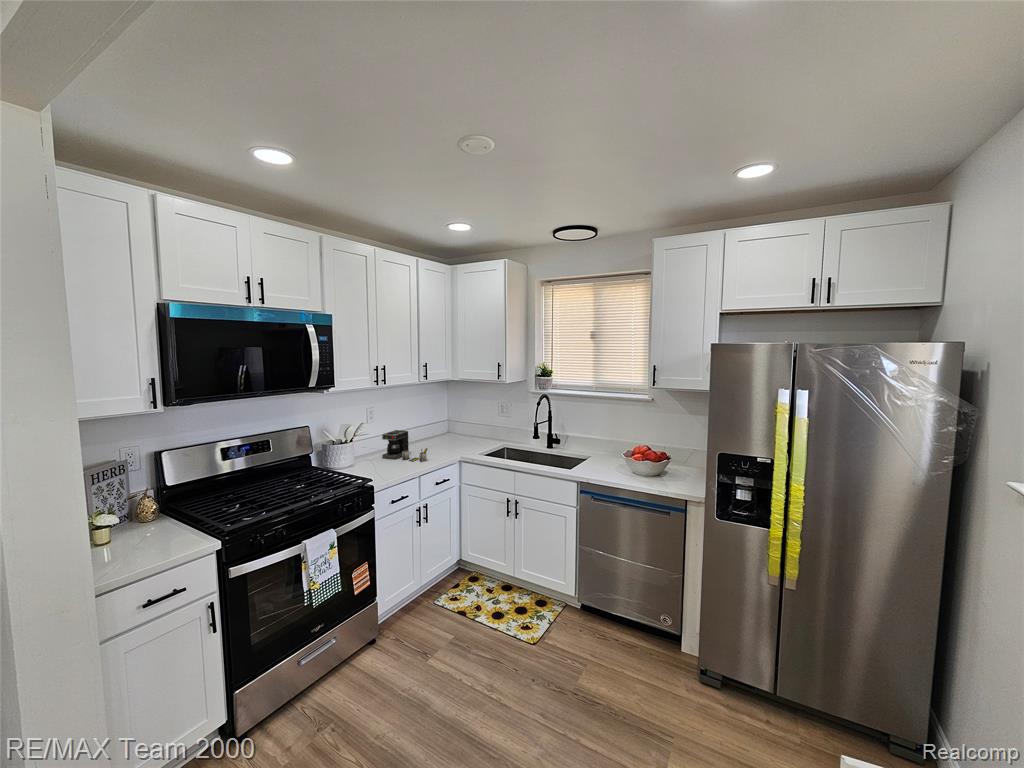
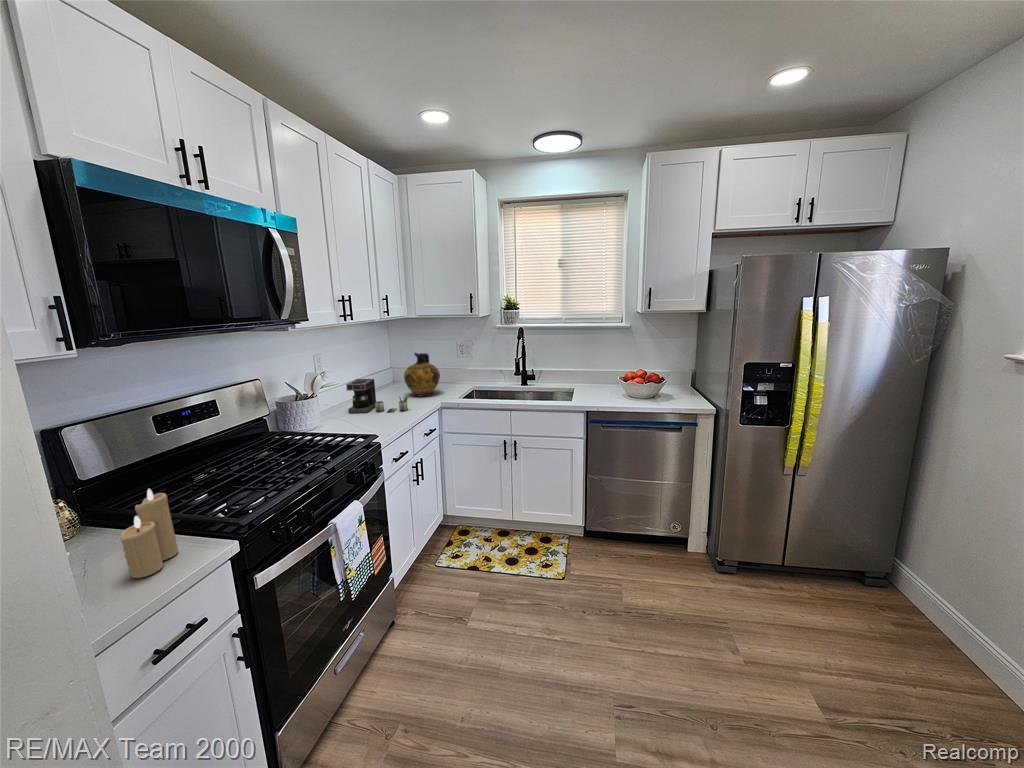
ceramic jug: none [439,411,470,449] -> present [404,353,440,396]
candle: none [152,499,188,553] -> present [120,489,178,578]

